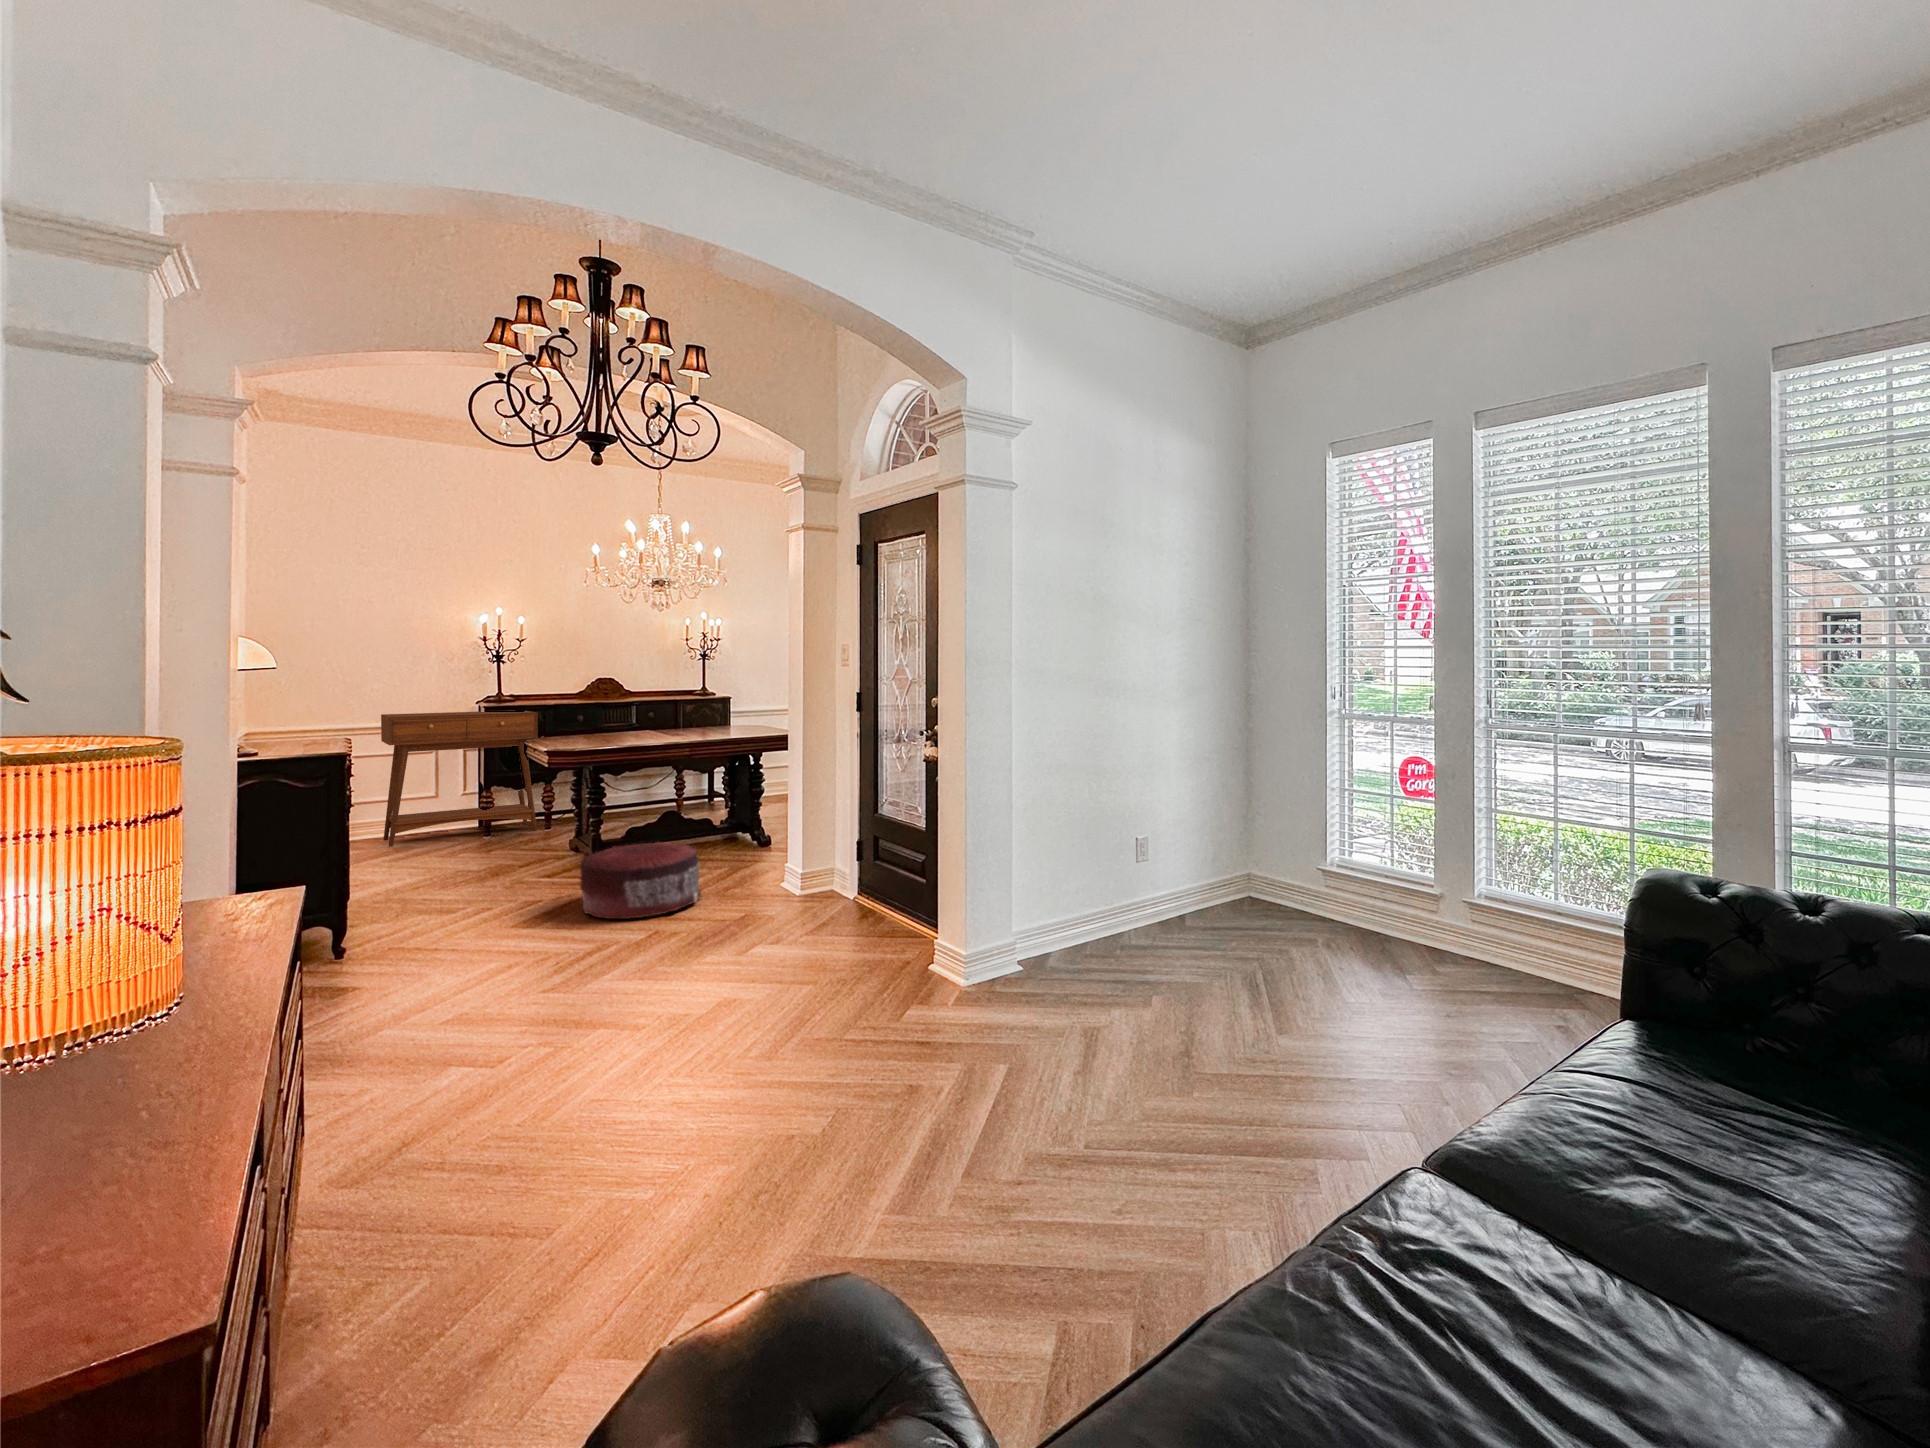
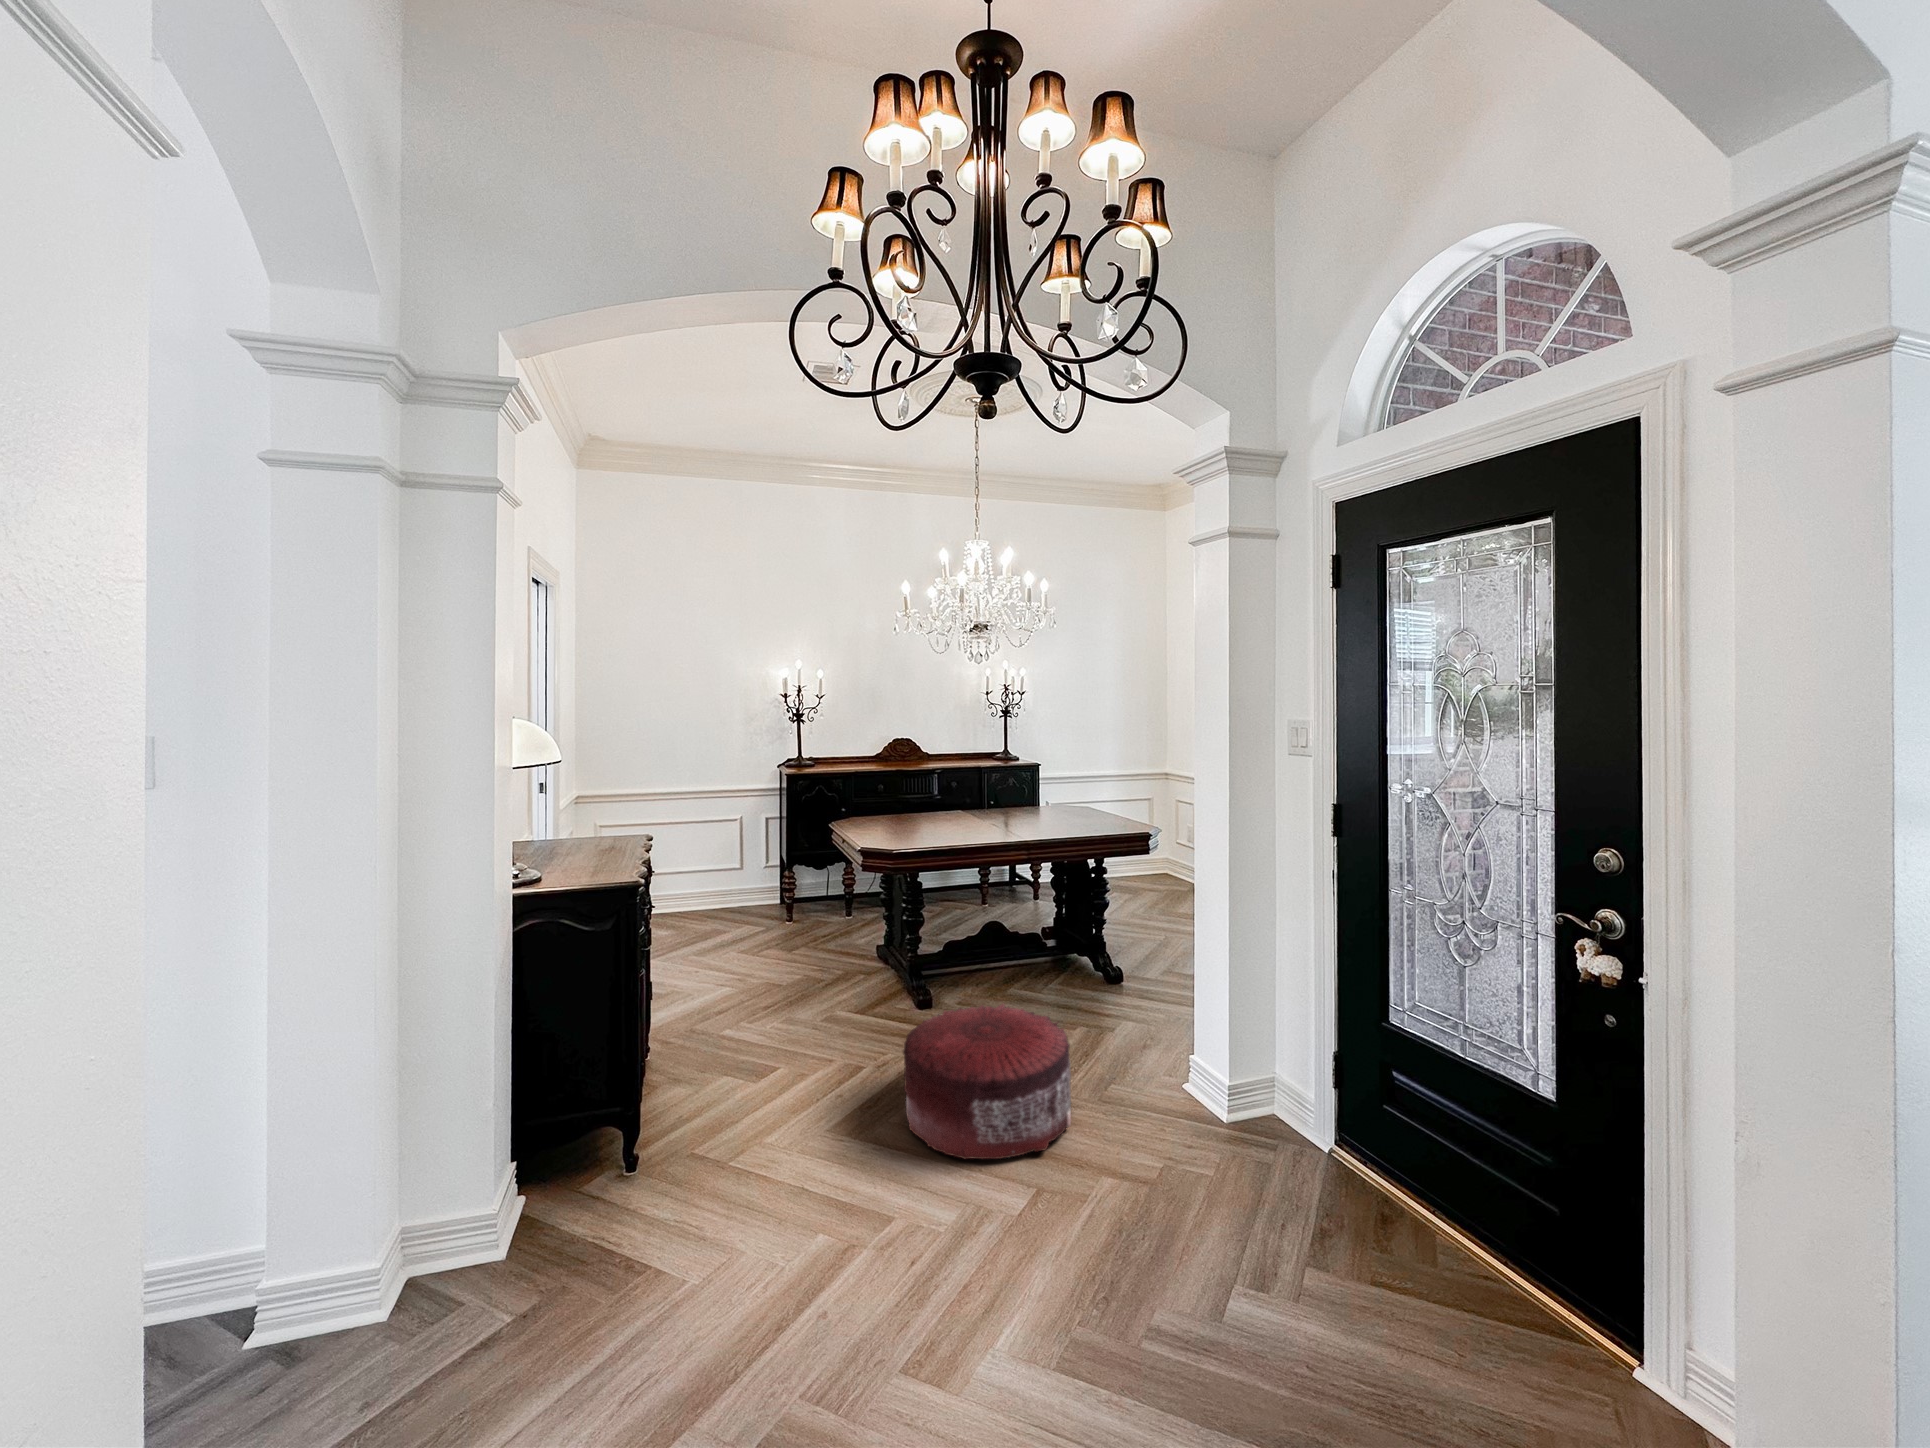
console table: present [381,711,538,847] -> none [682,776,839,936]

